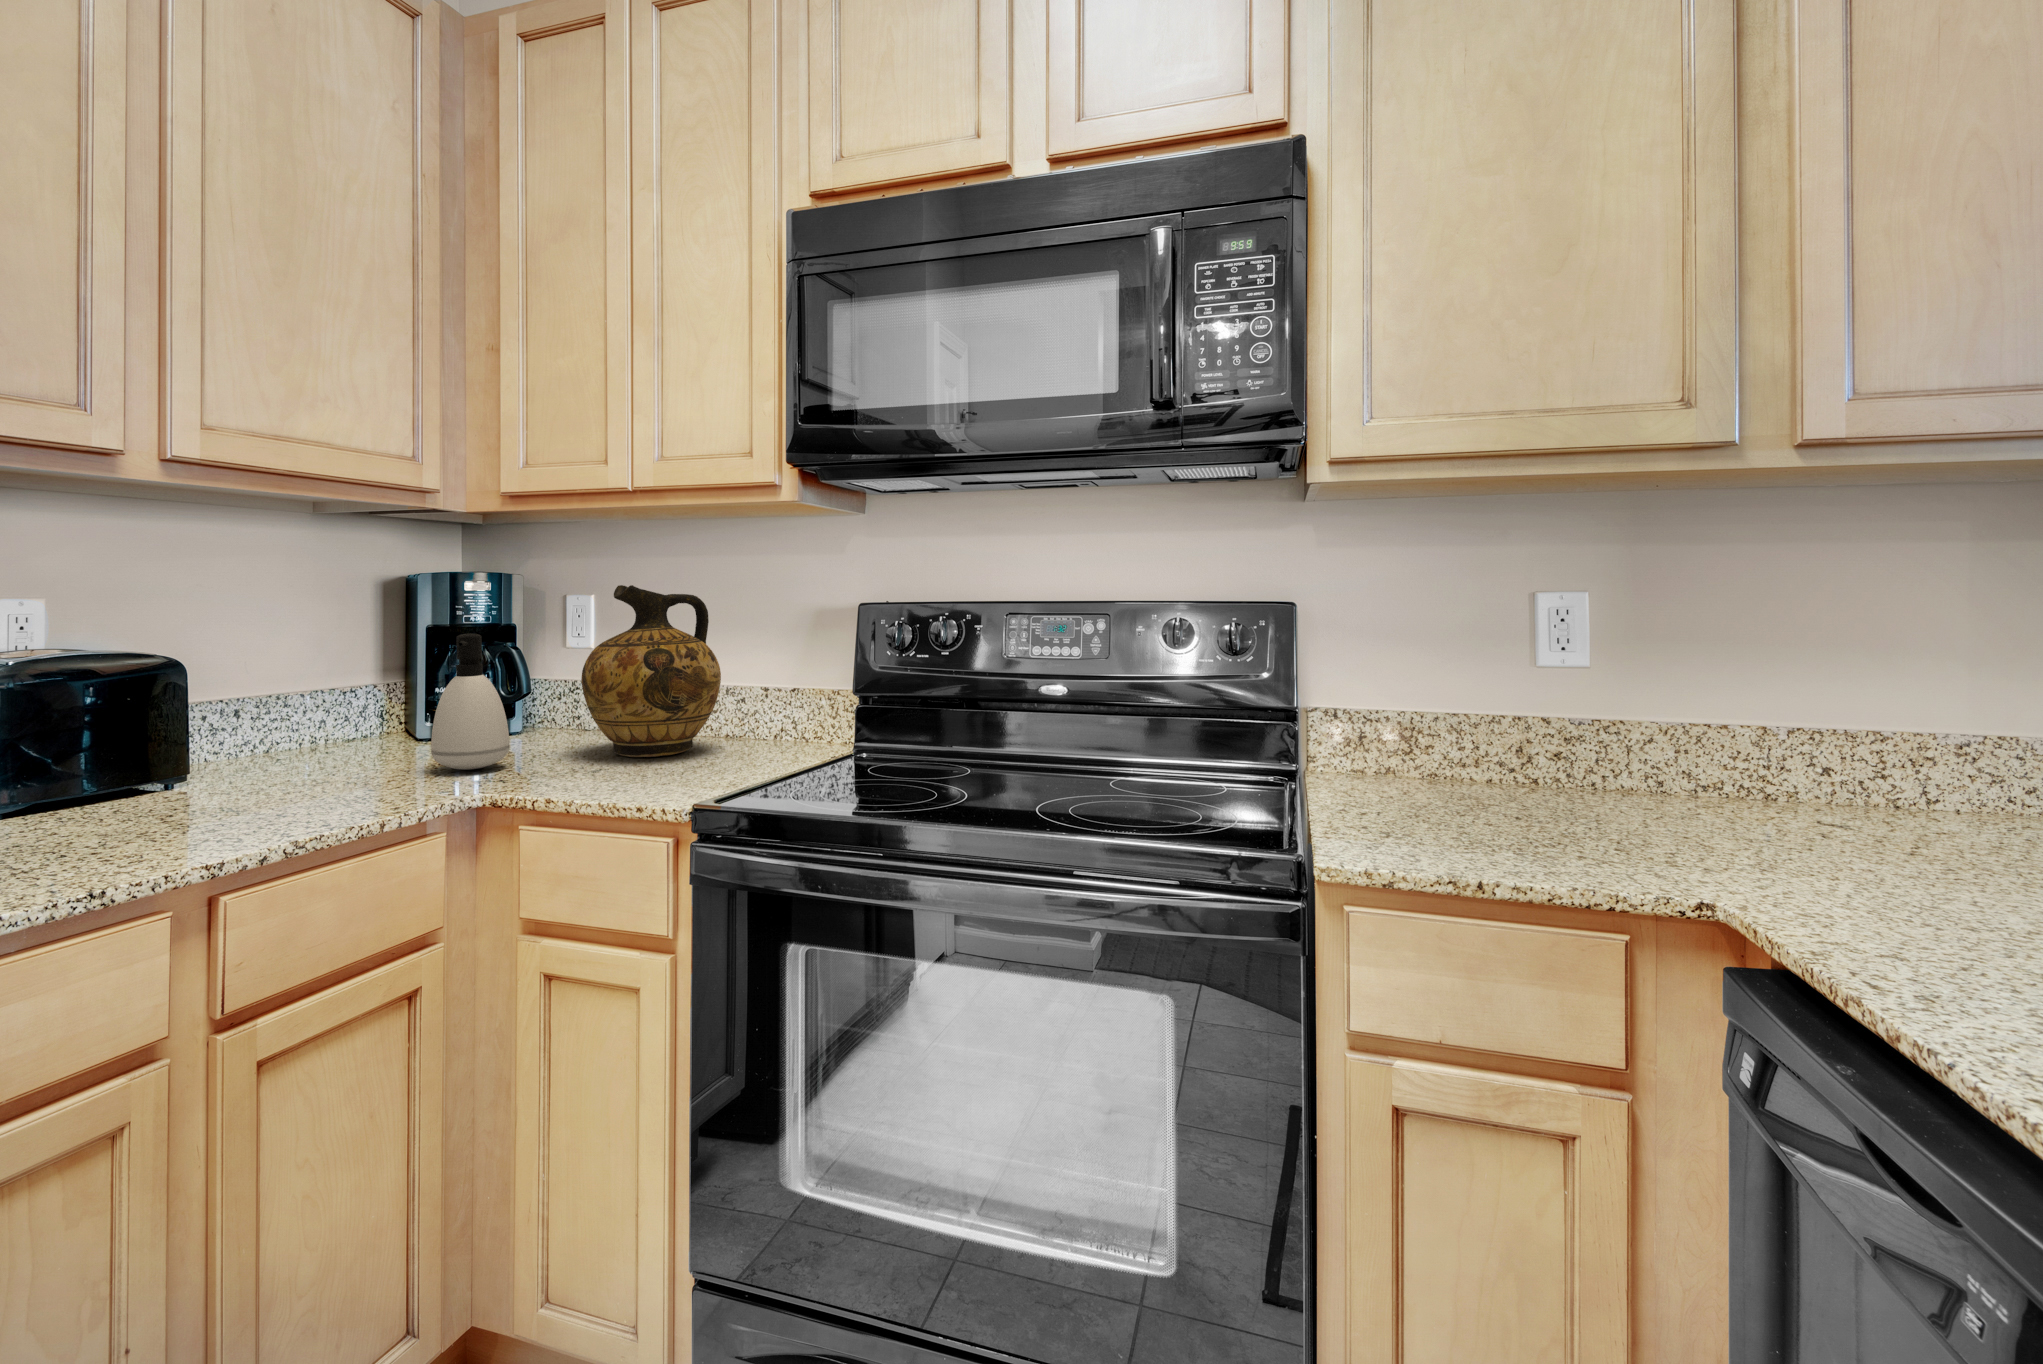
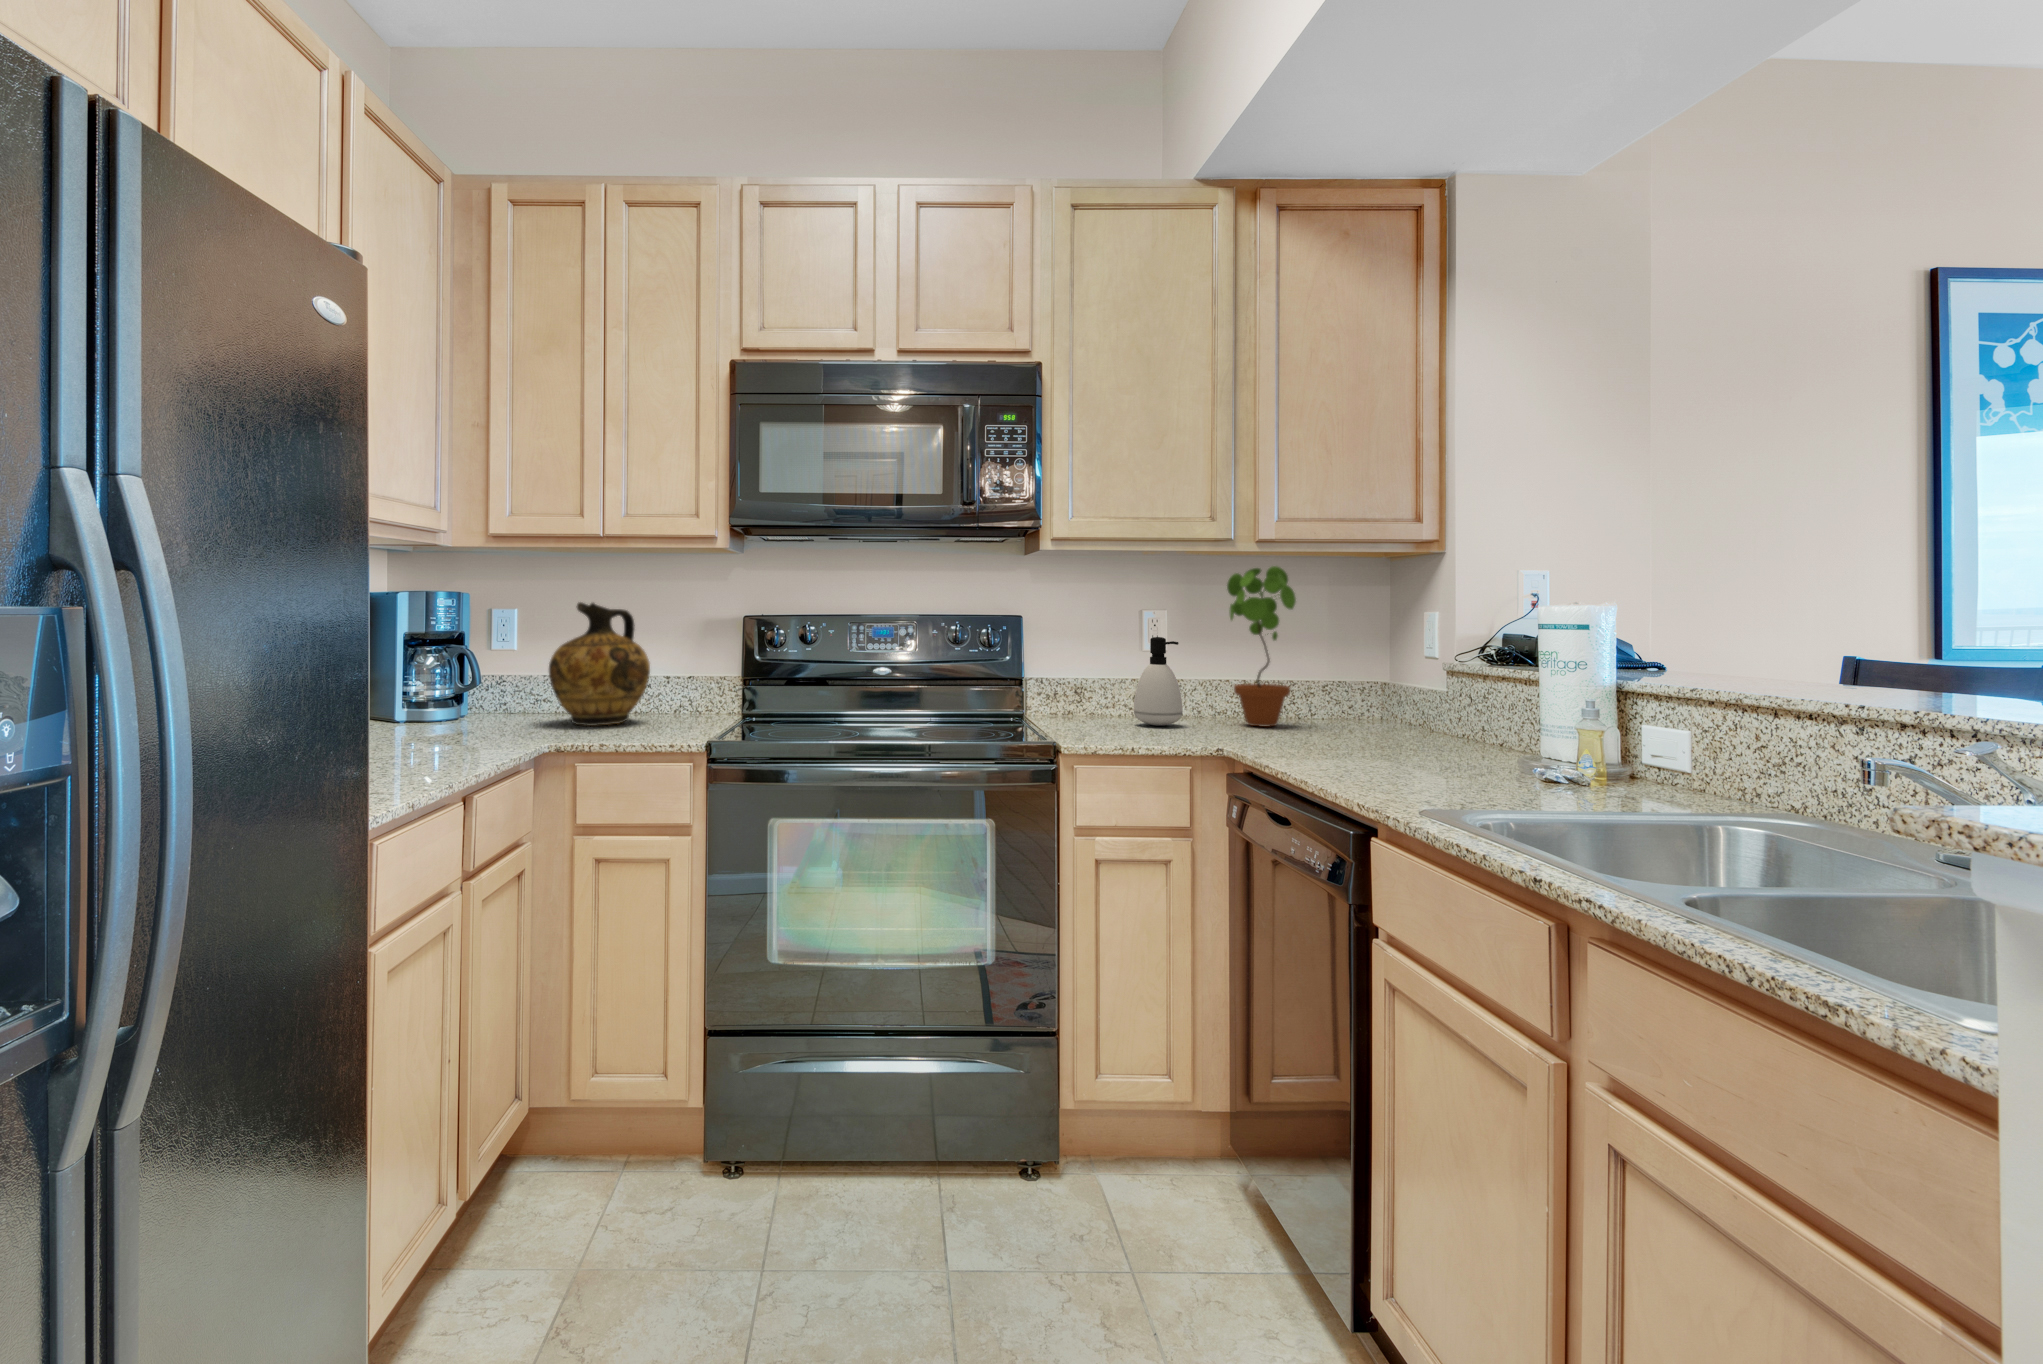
potted plant: none [1722,501,1903,832] -> present [1227,566,1296,727]
soap dispenser: present [431,634,510,770] -> present [1134,637,1183,725]

